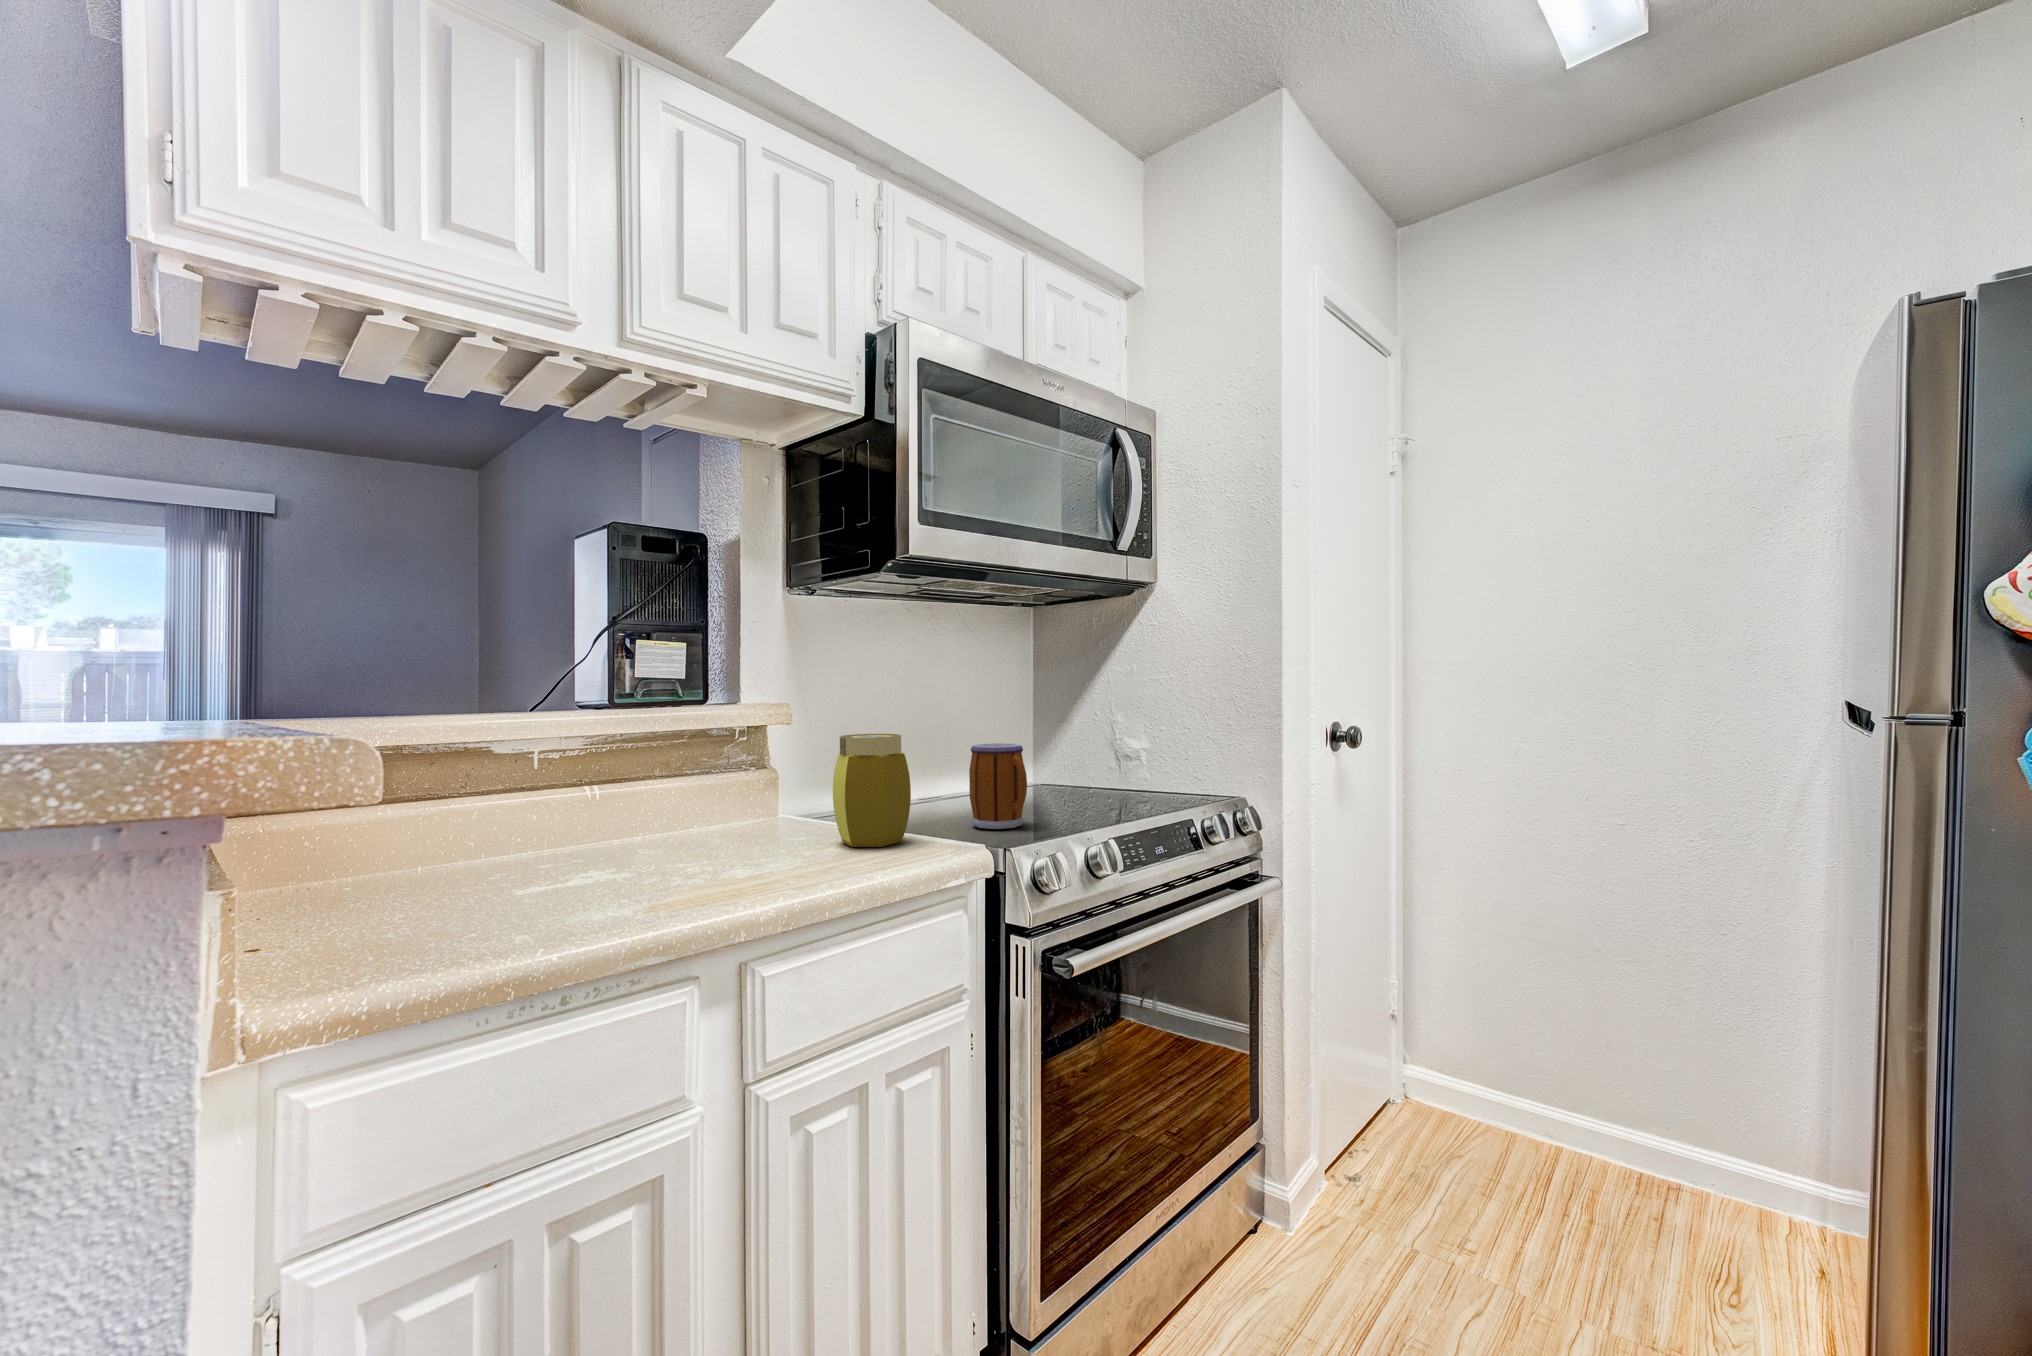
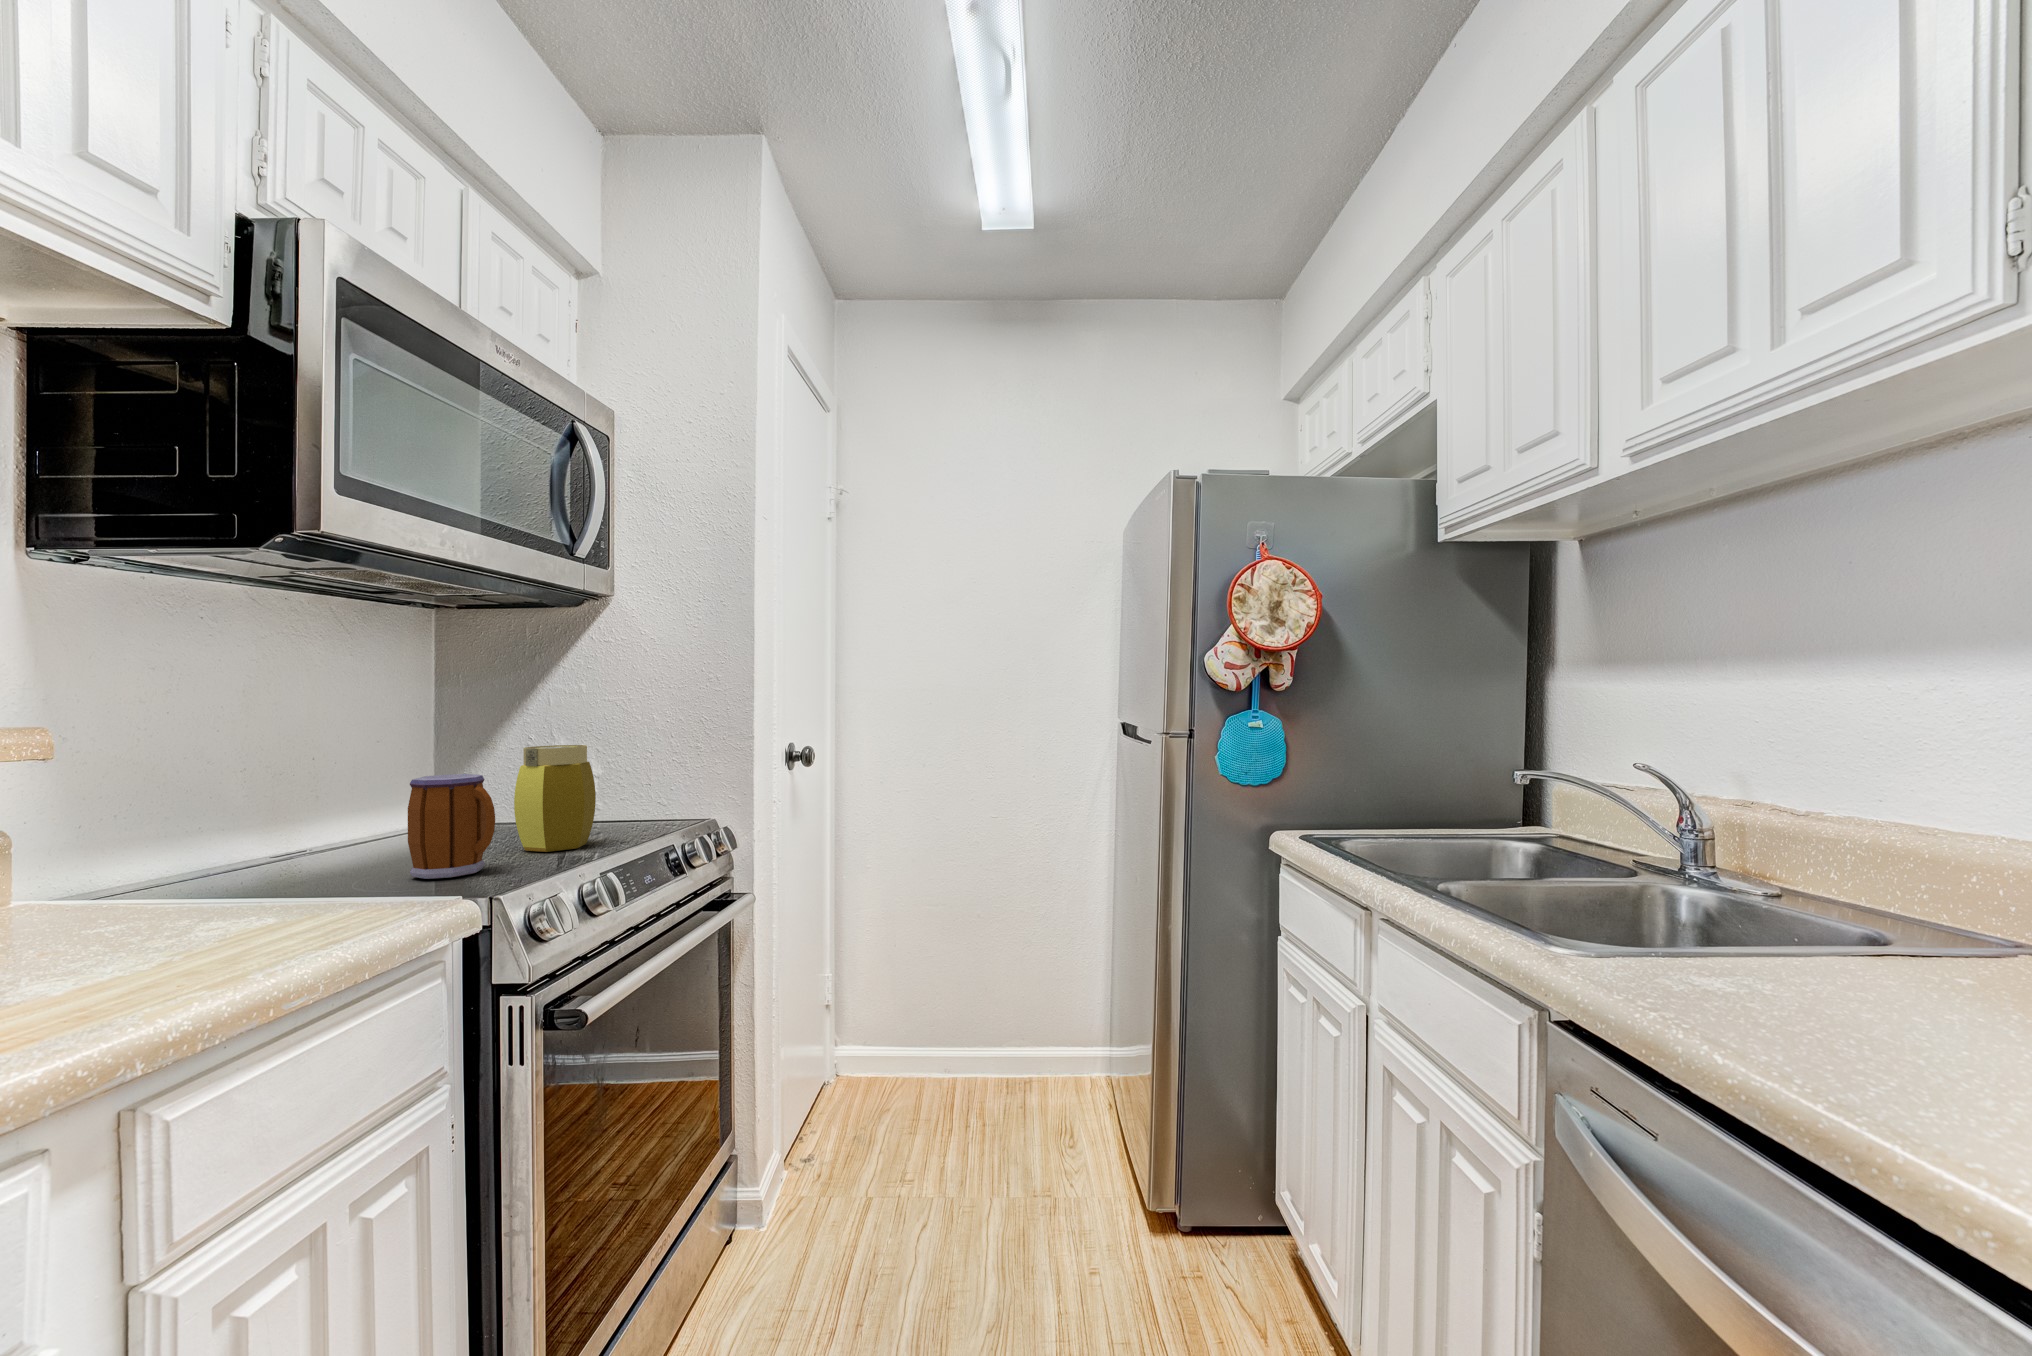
jar: present [833,734,911,847] -> present [514,745,596,852]

